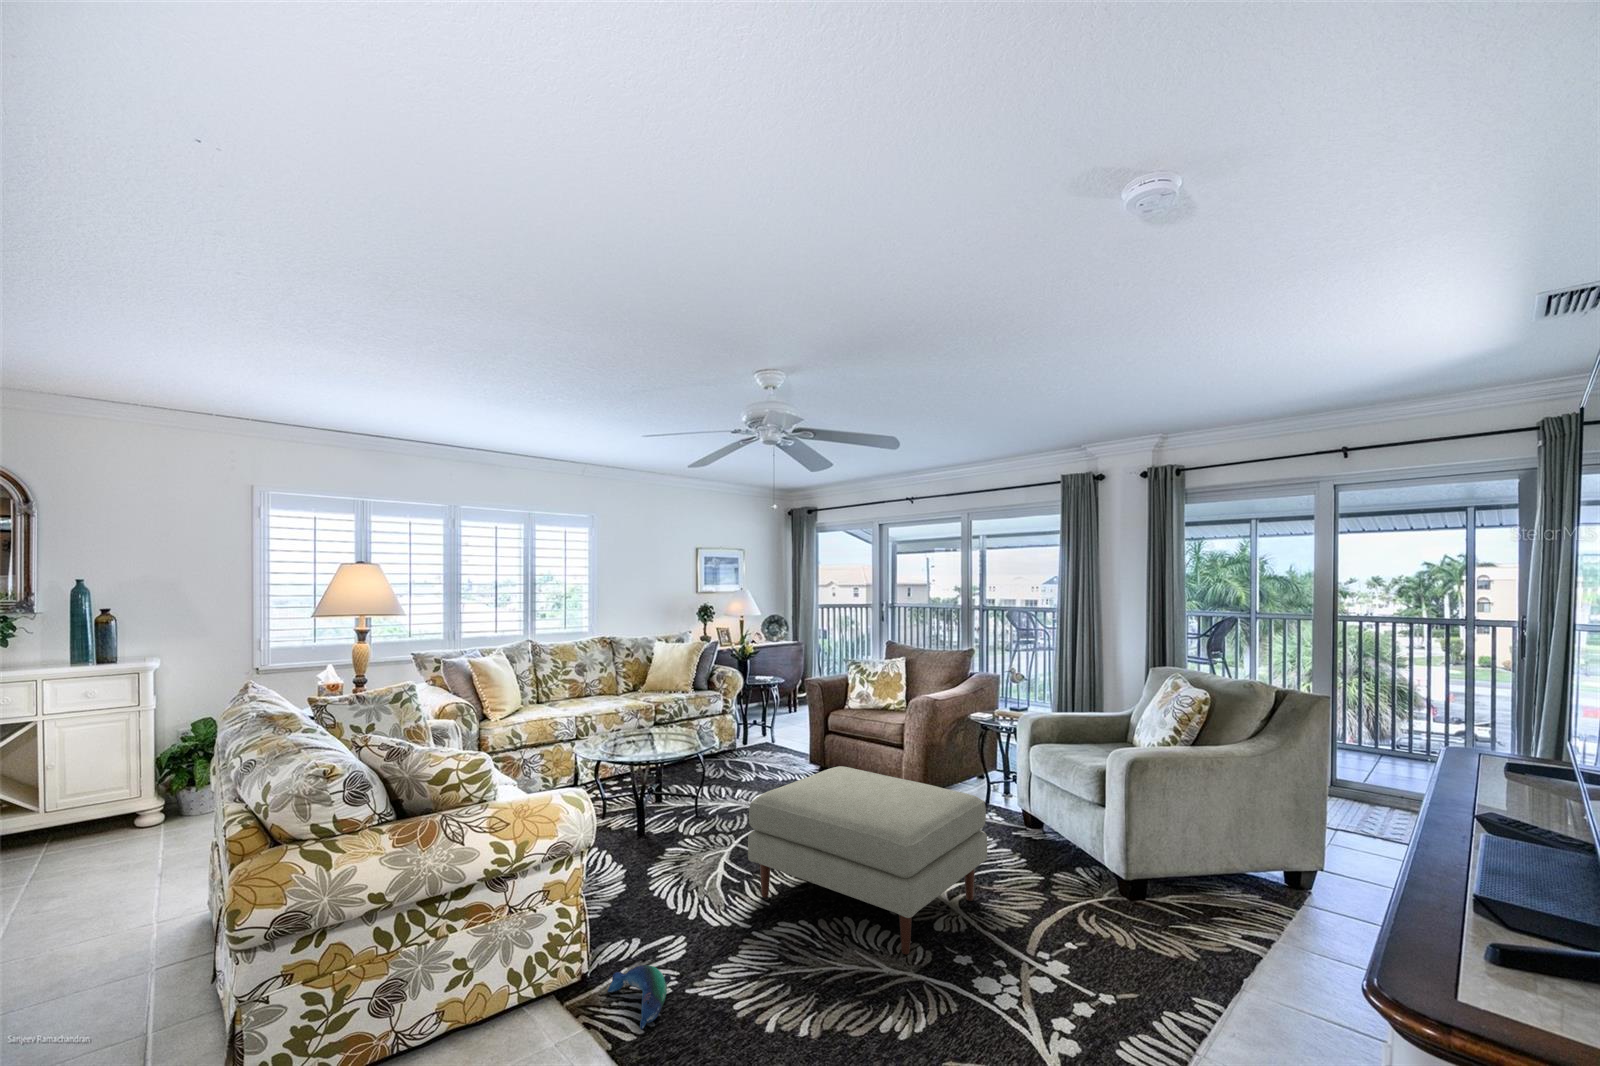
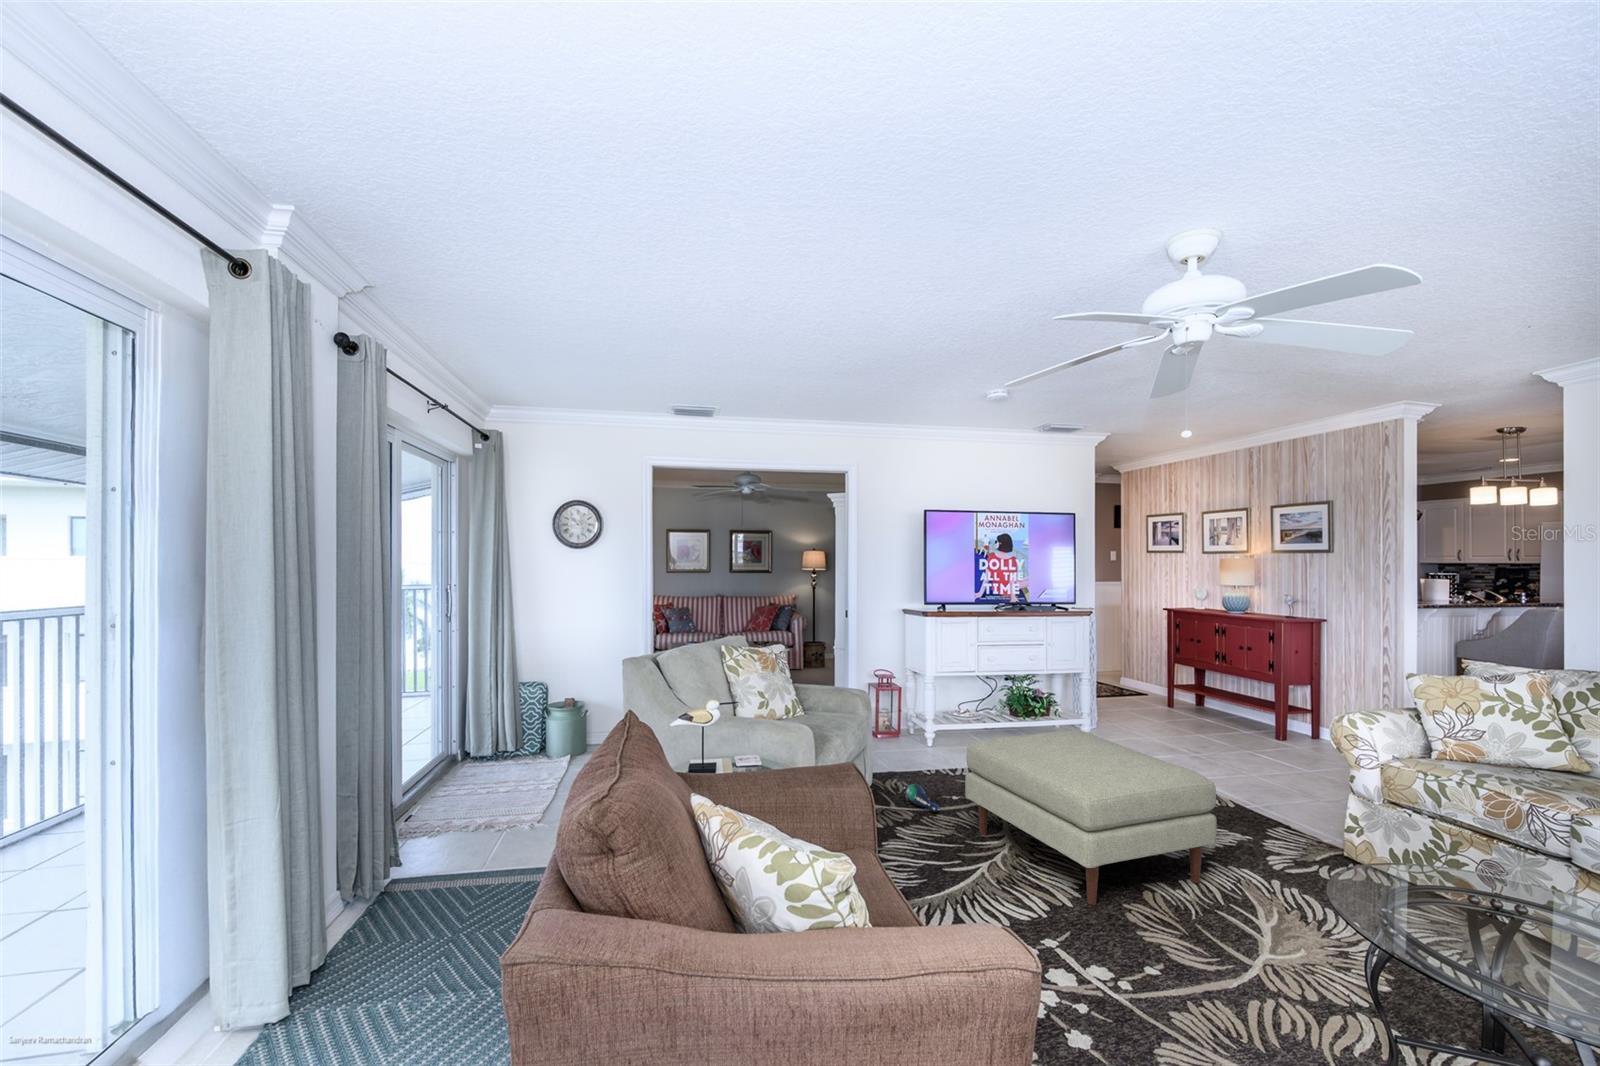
plush toy: present [608,965,671,1029] -> present [903,784,941,812]

